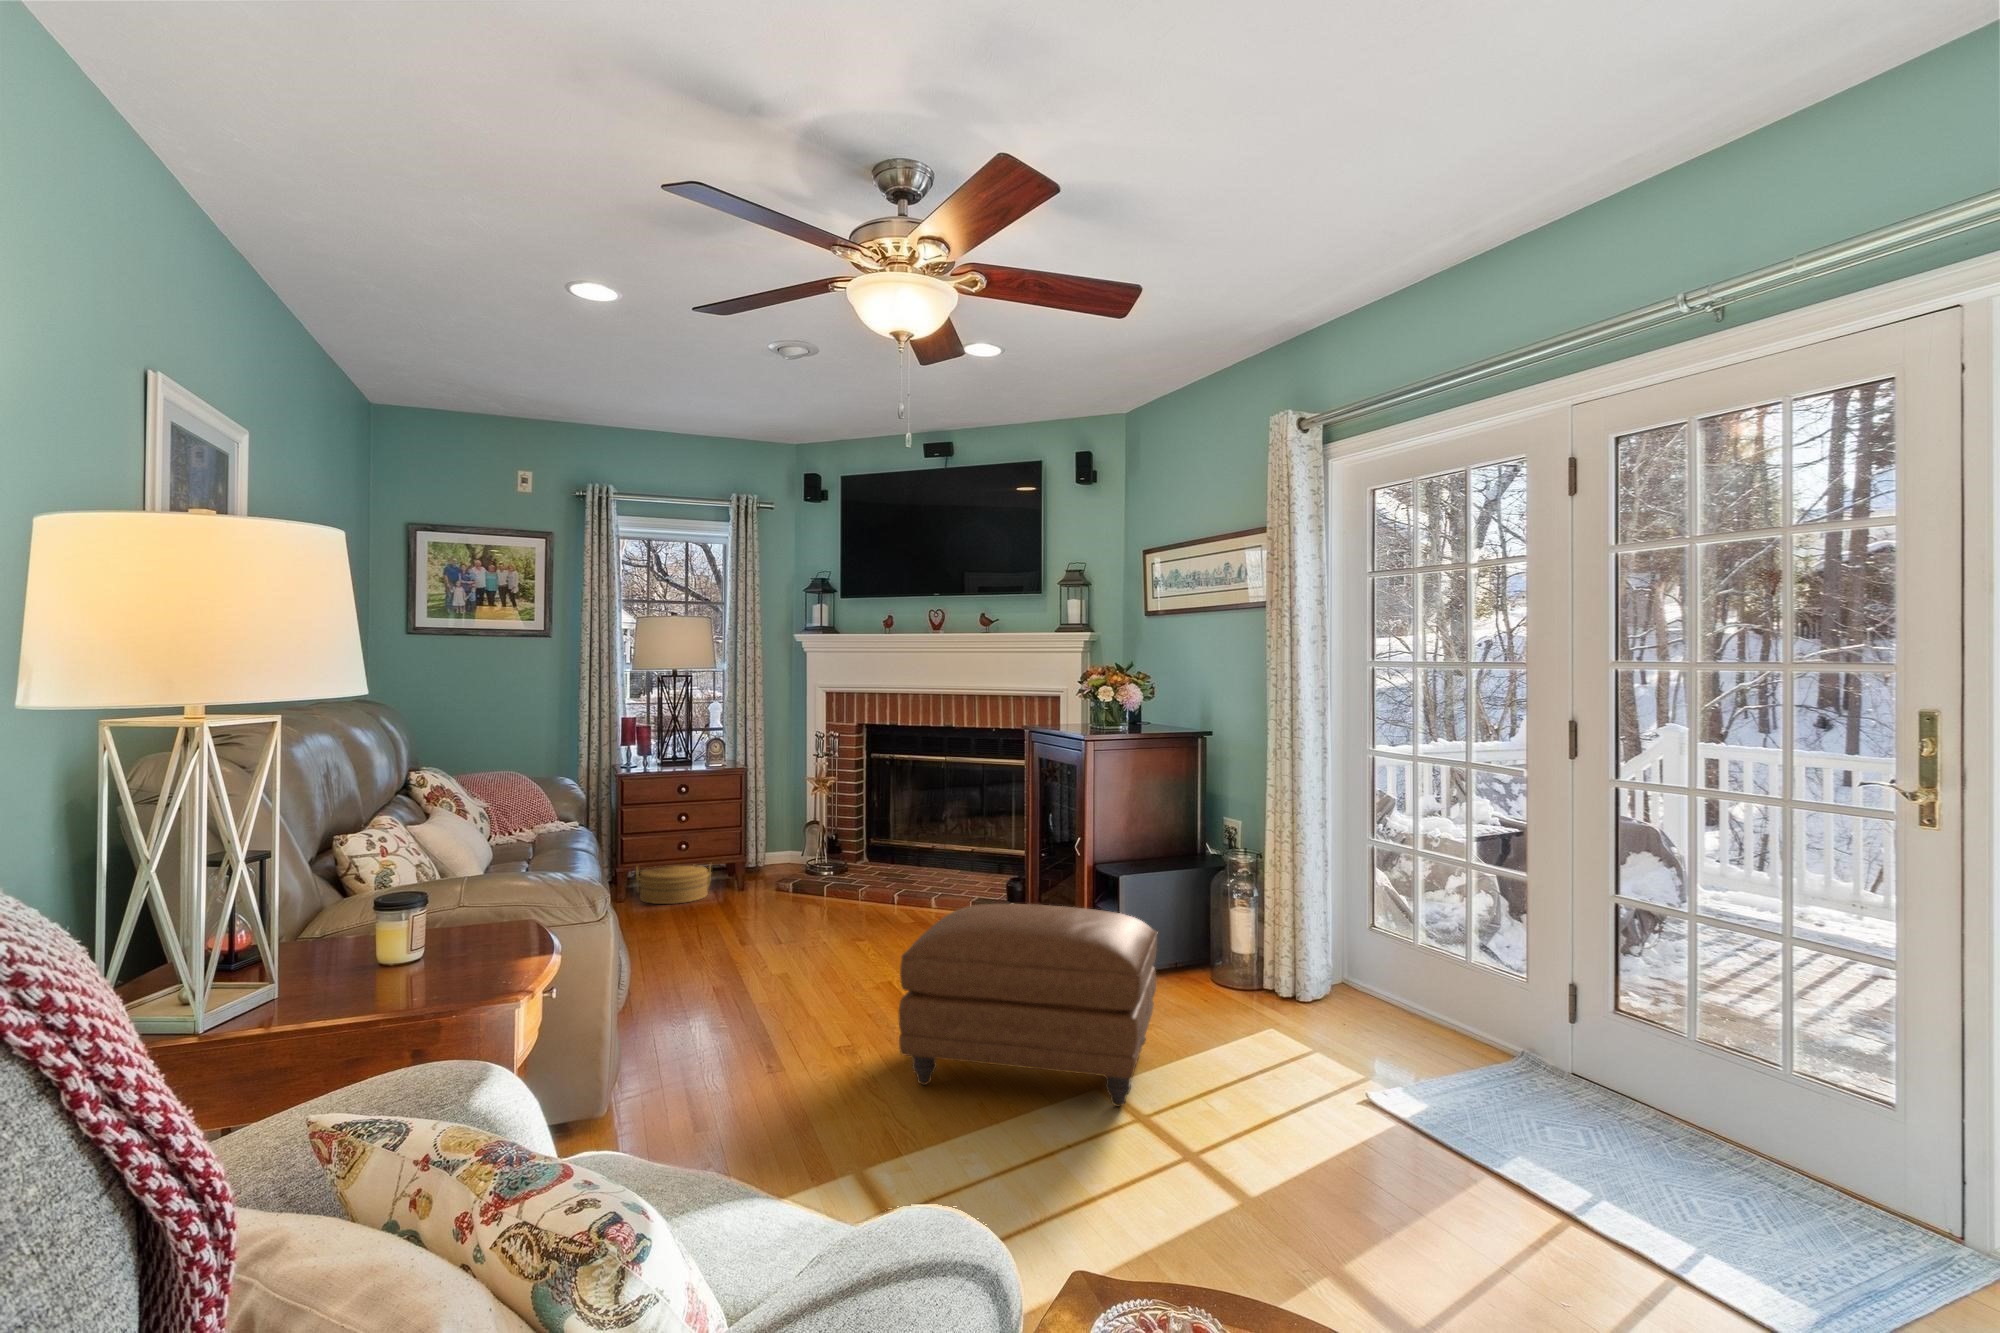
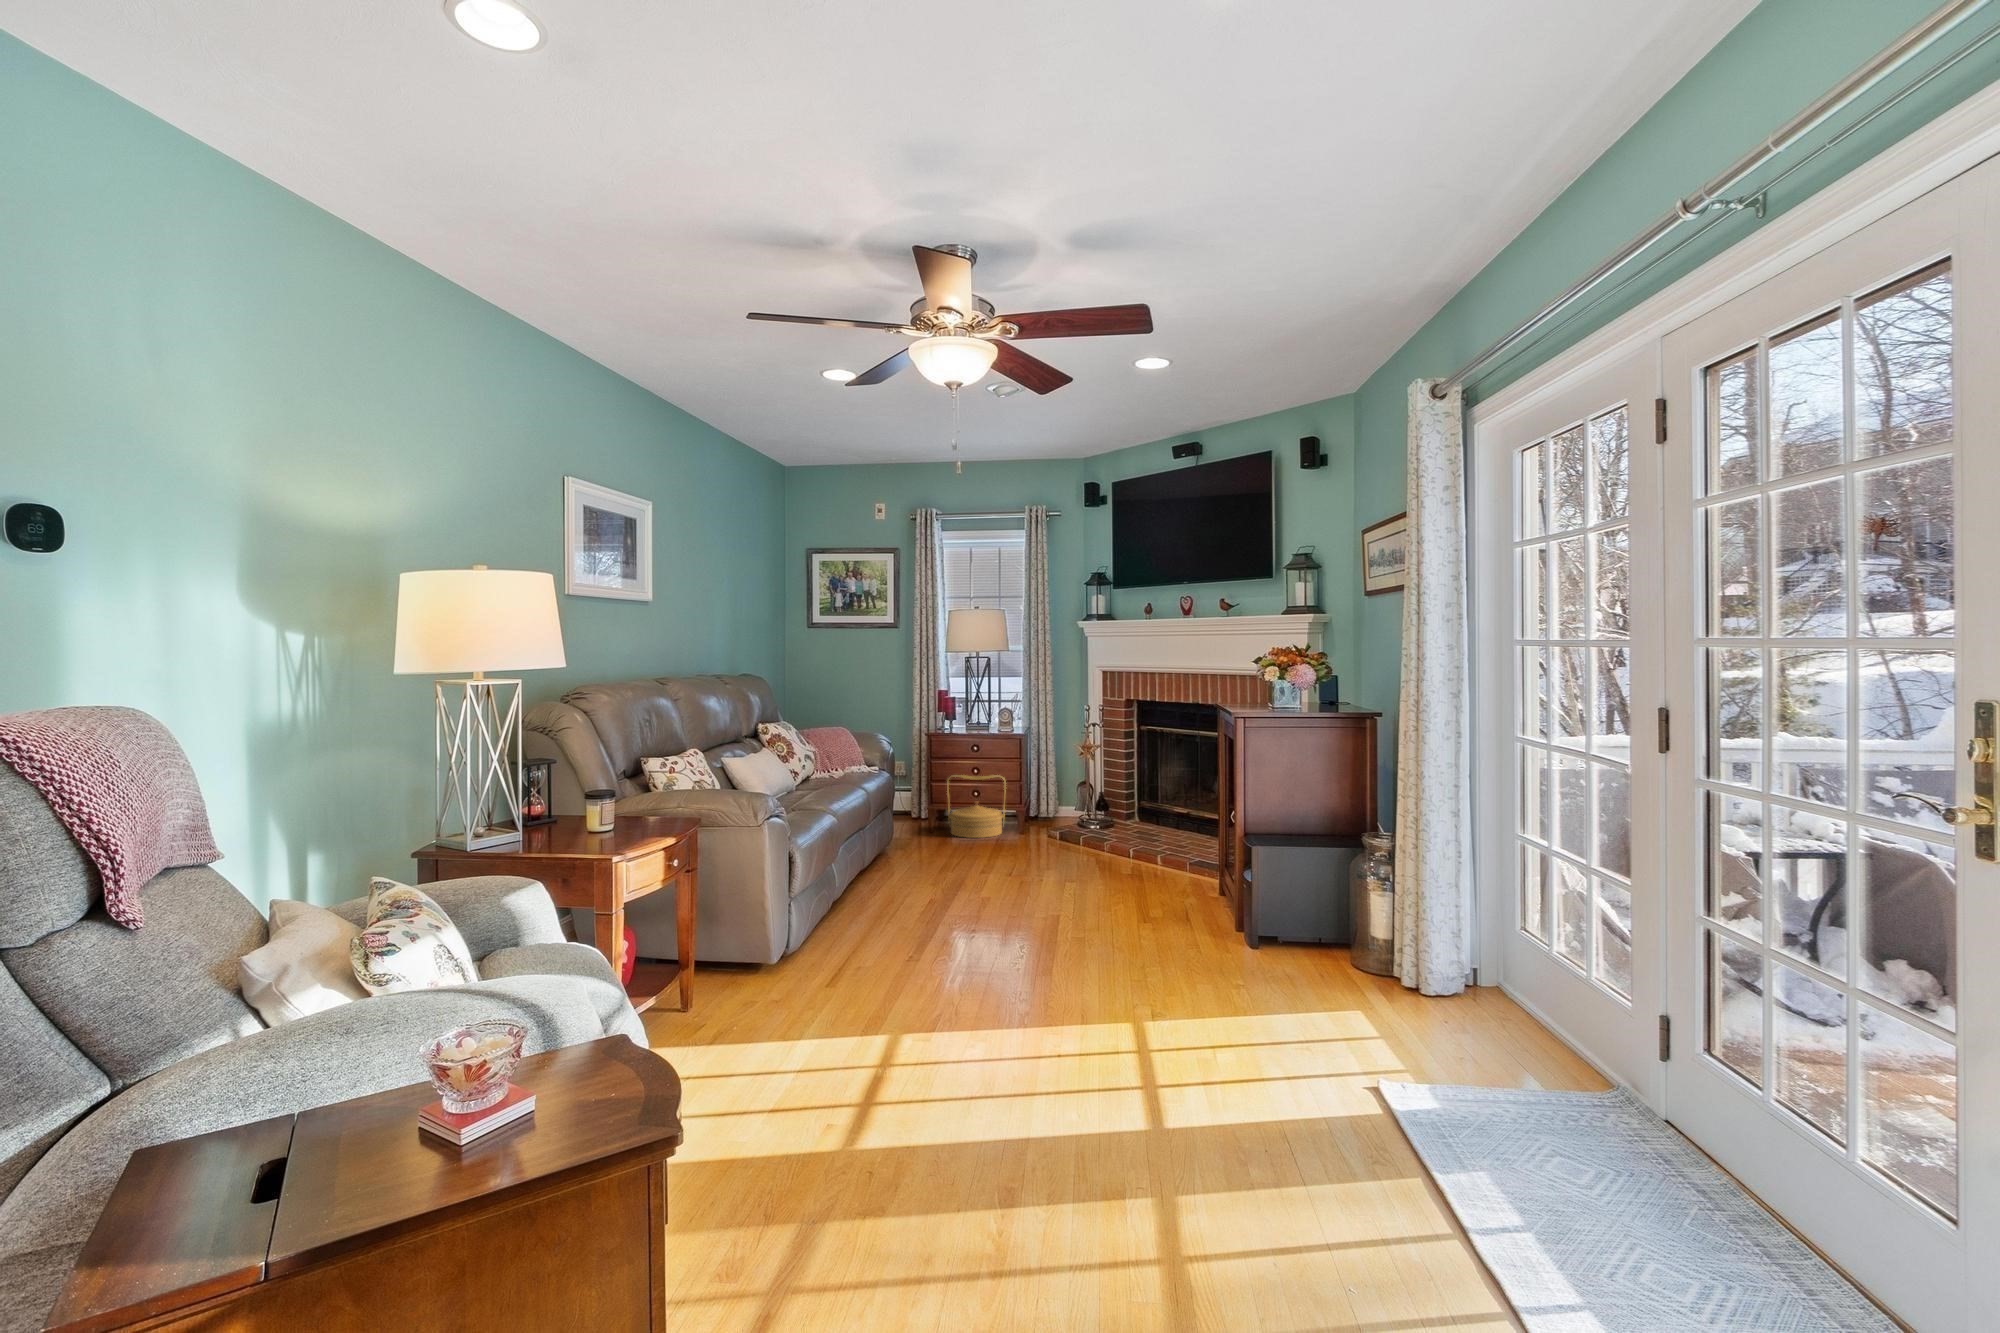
ottoman: present [899,904,1157,1107] -> none [977,853,1224,1040]

